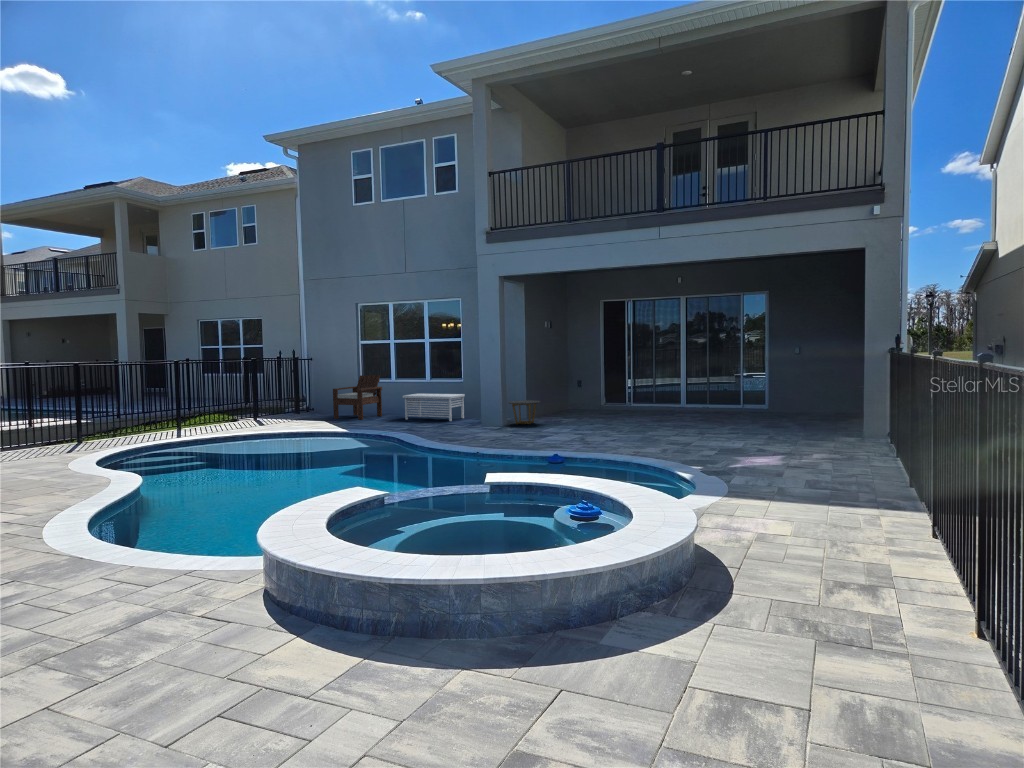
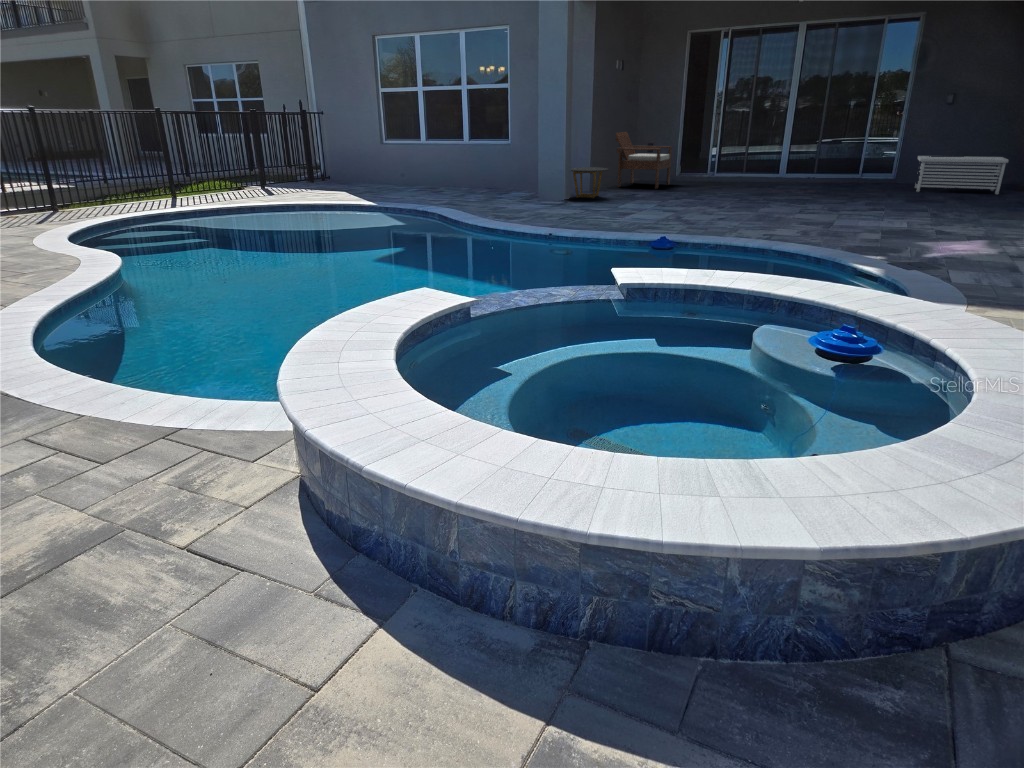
chair: present [333,376,382,420] -> present [616,132,672,189]
storage bench: present [403,393,465,421] -> present [915,156,1009,194]

